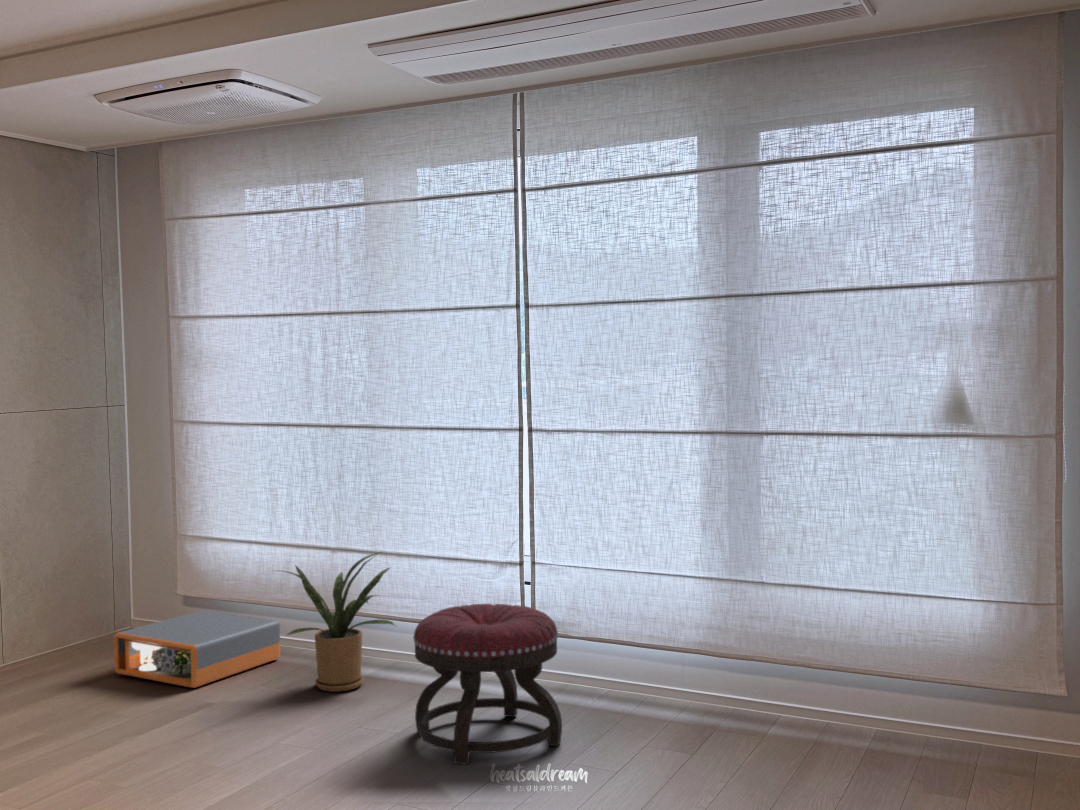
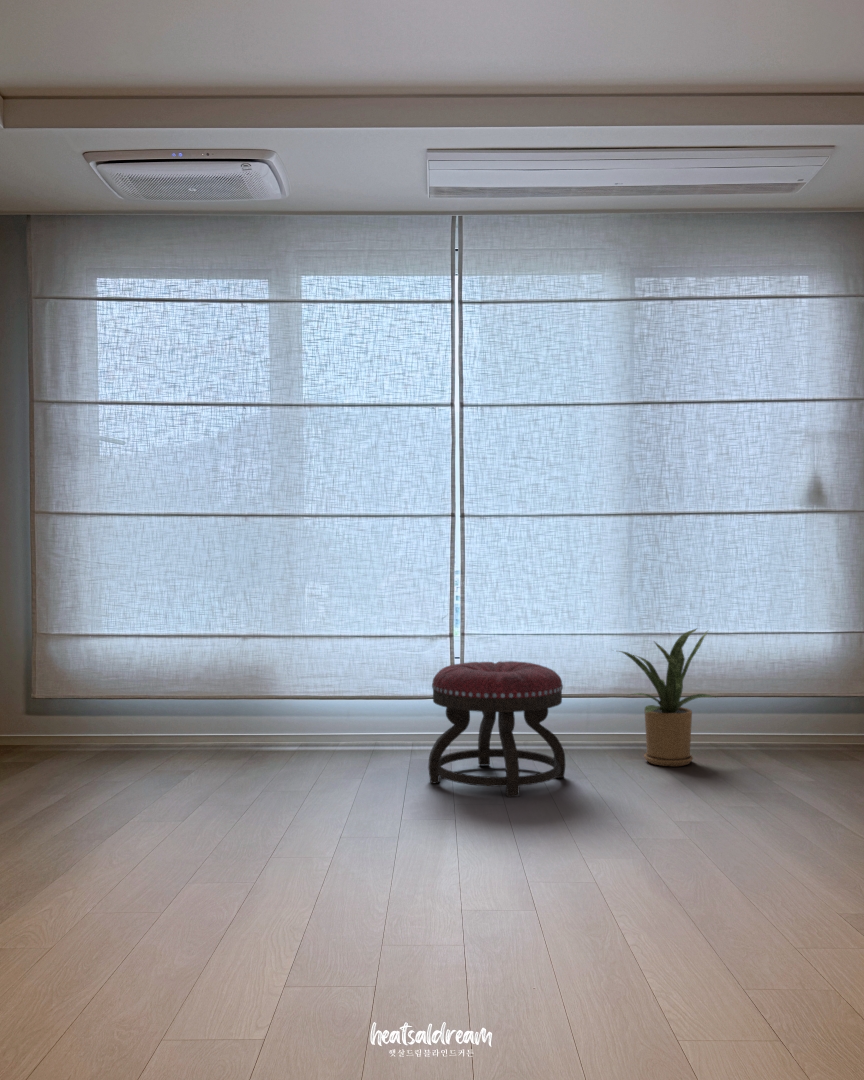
house plant: present [282,552,395,692] -> present [619,629,711,766]
storage box: present [114,610,280,688] -> none [24,710,182,778]

